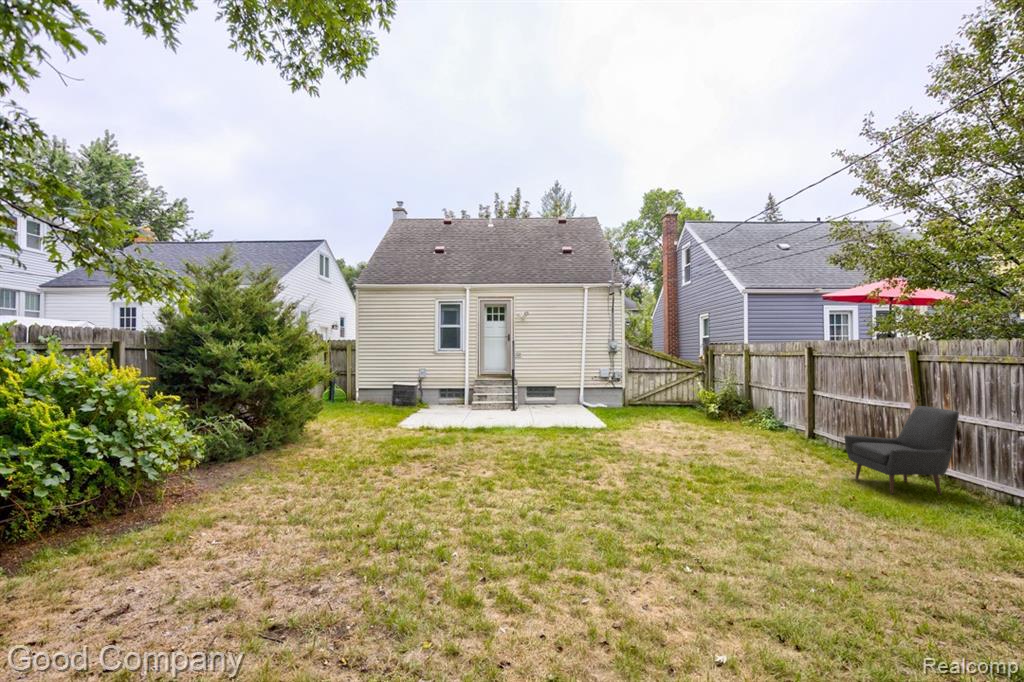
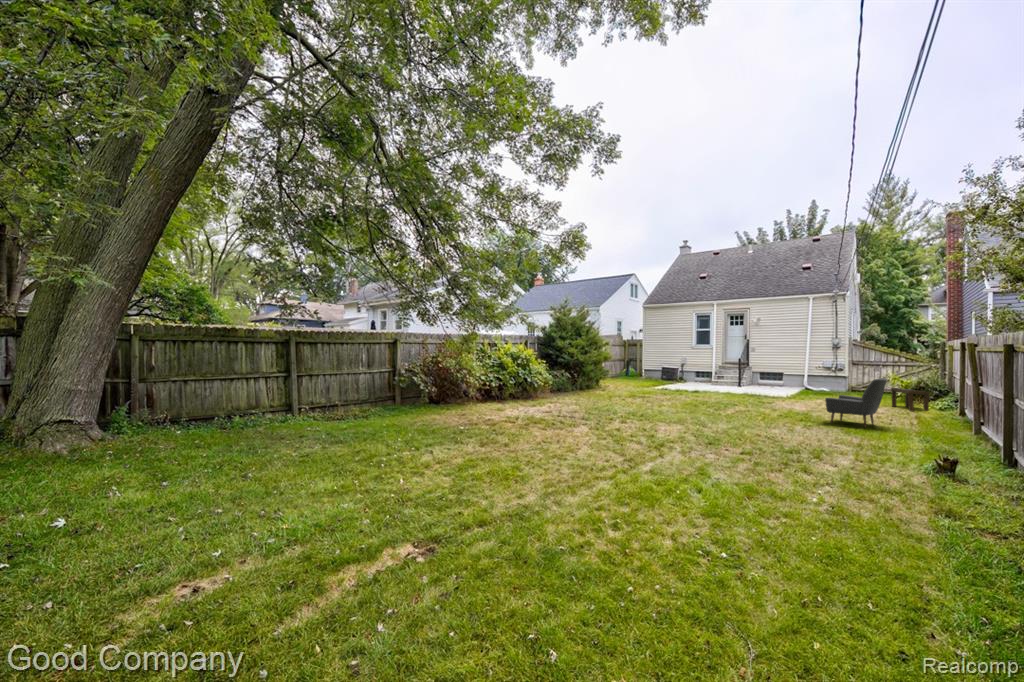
bench: none [736,404,789,434] -> present [891,388,929,411]

